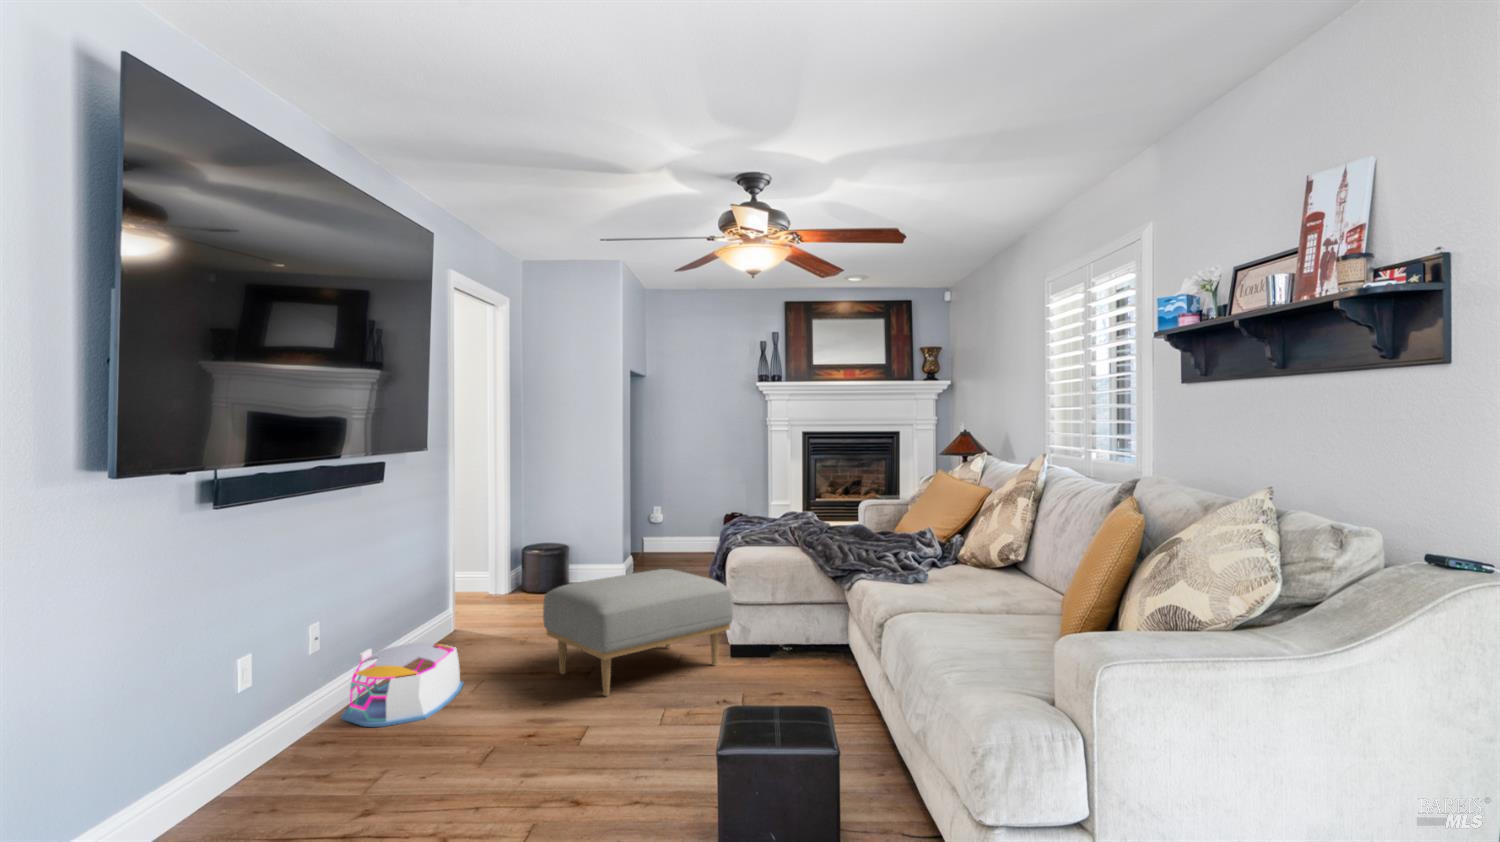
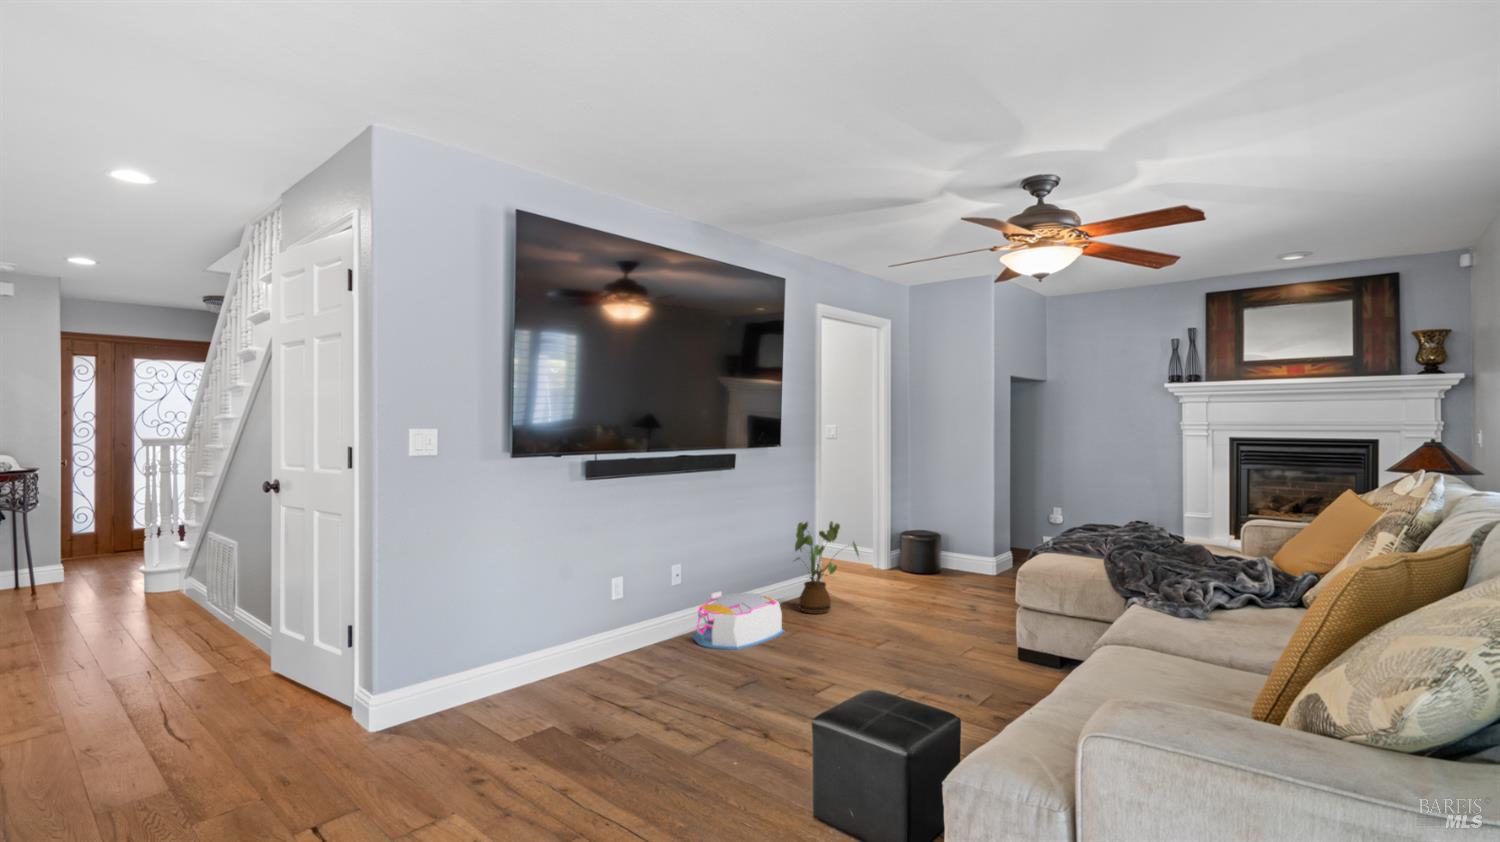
house plant: none [439,539,530,656] -> present [795,521,859,614]
ottoman: present [543,569,733,696] -> none [845,564,1012,665]

